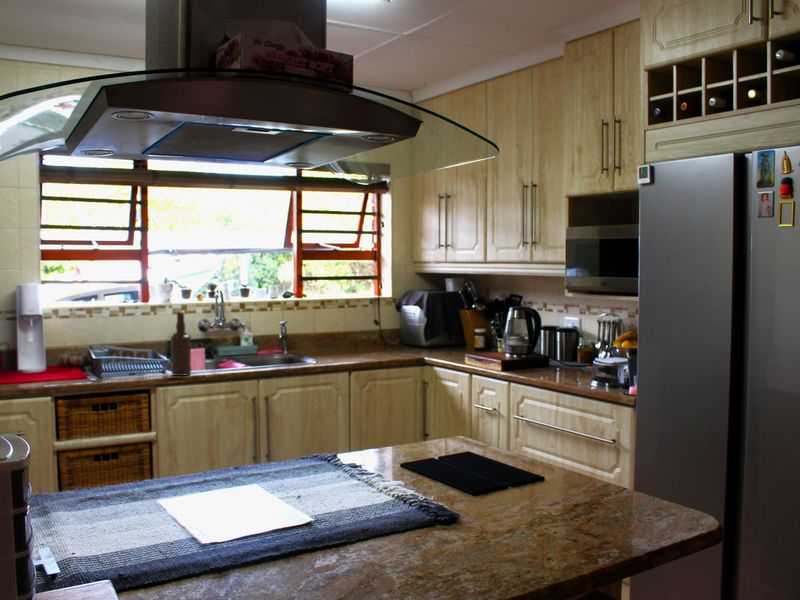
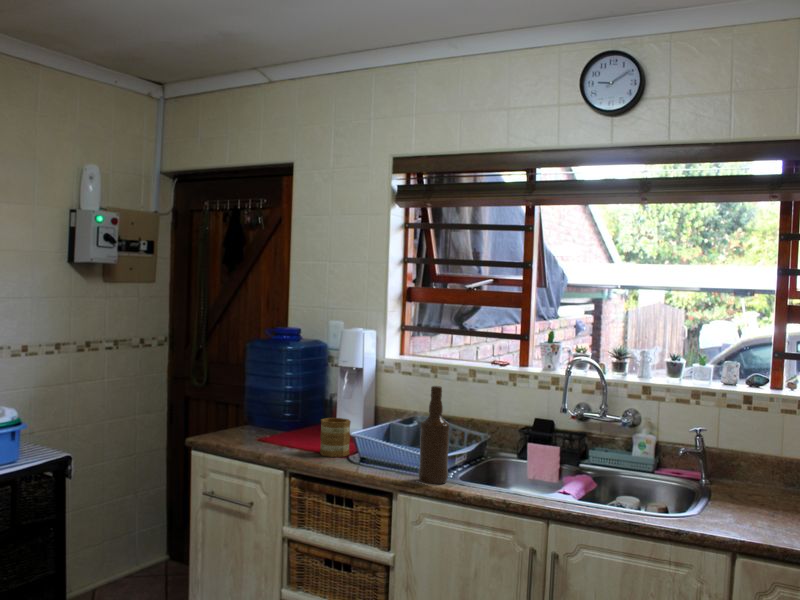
mug: none [56,351,83,380] -> present [320,418,351,457]

